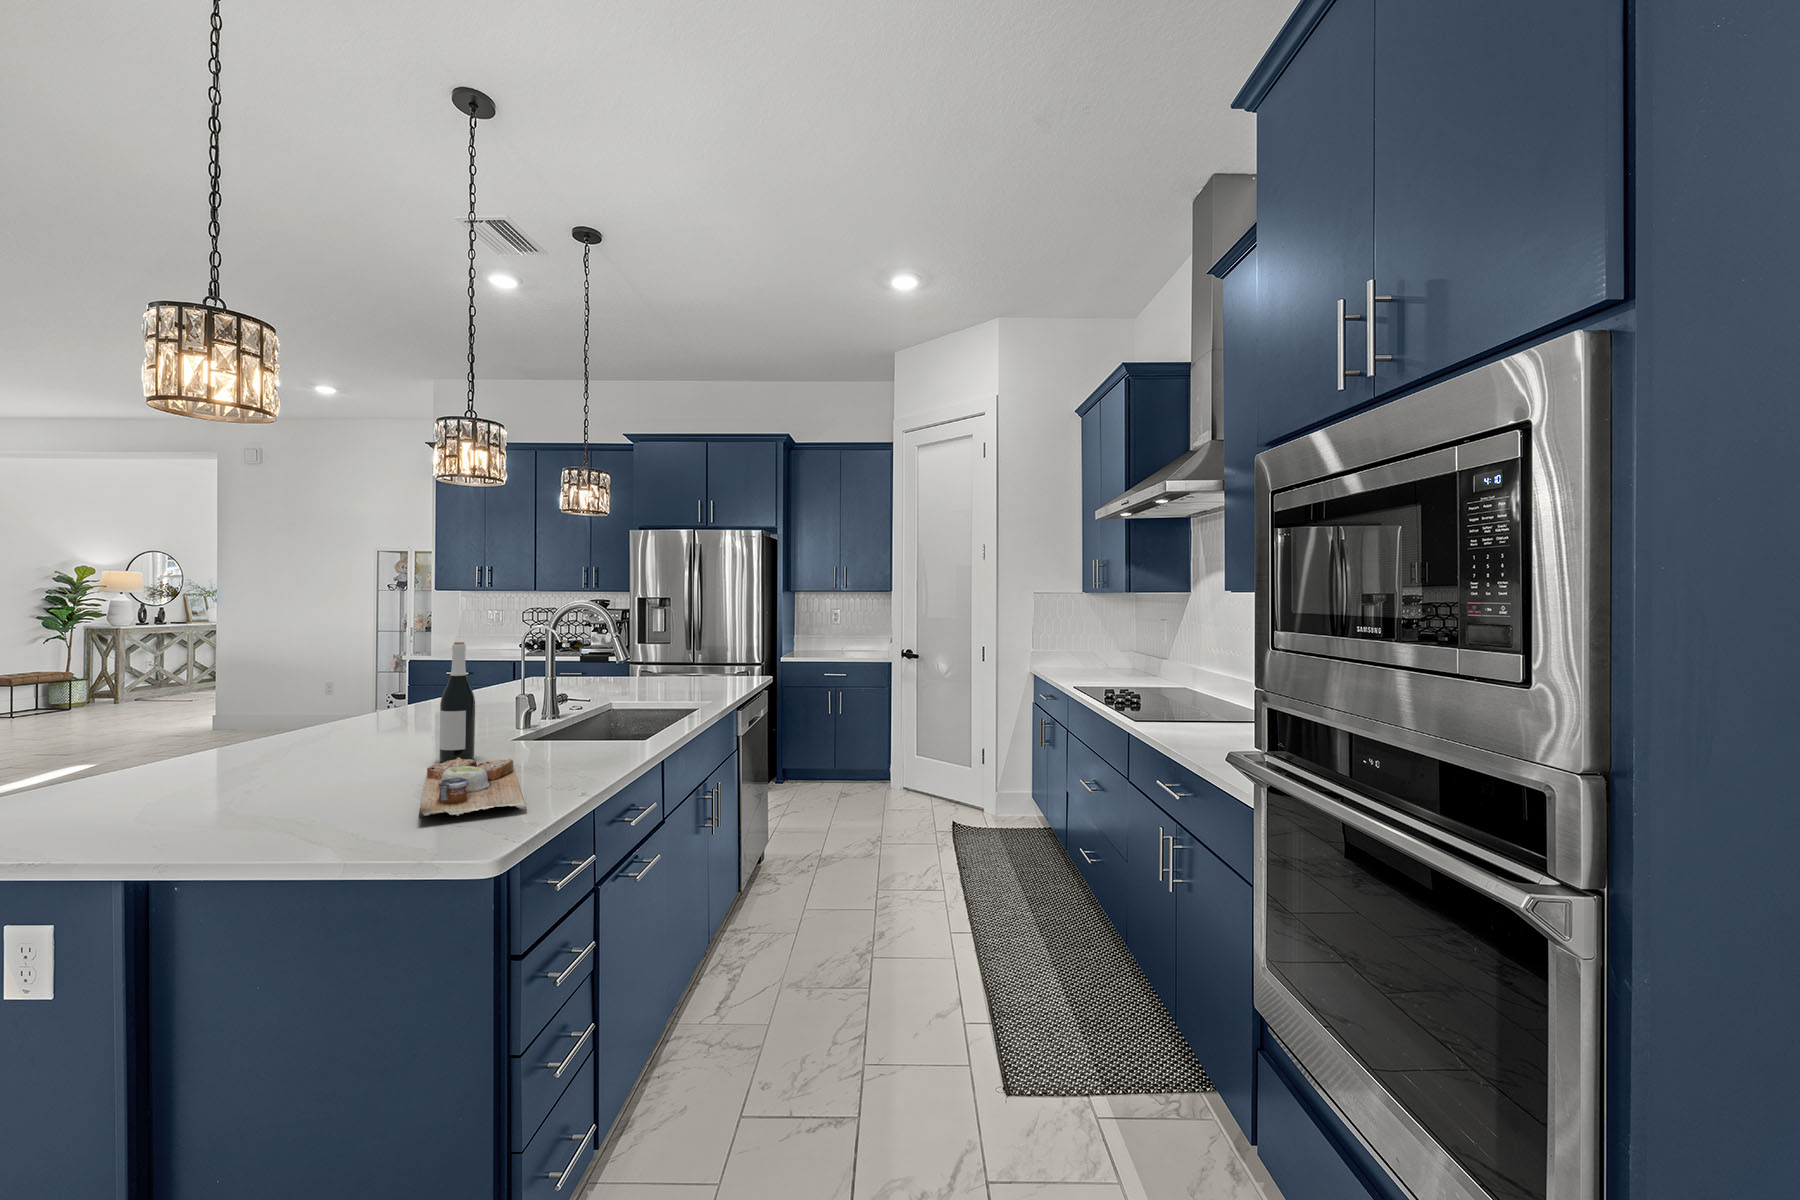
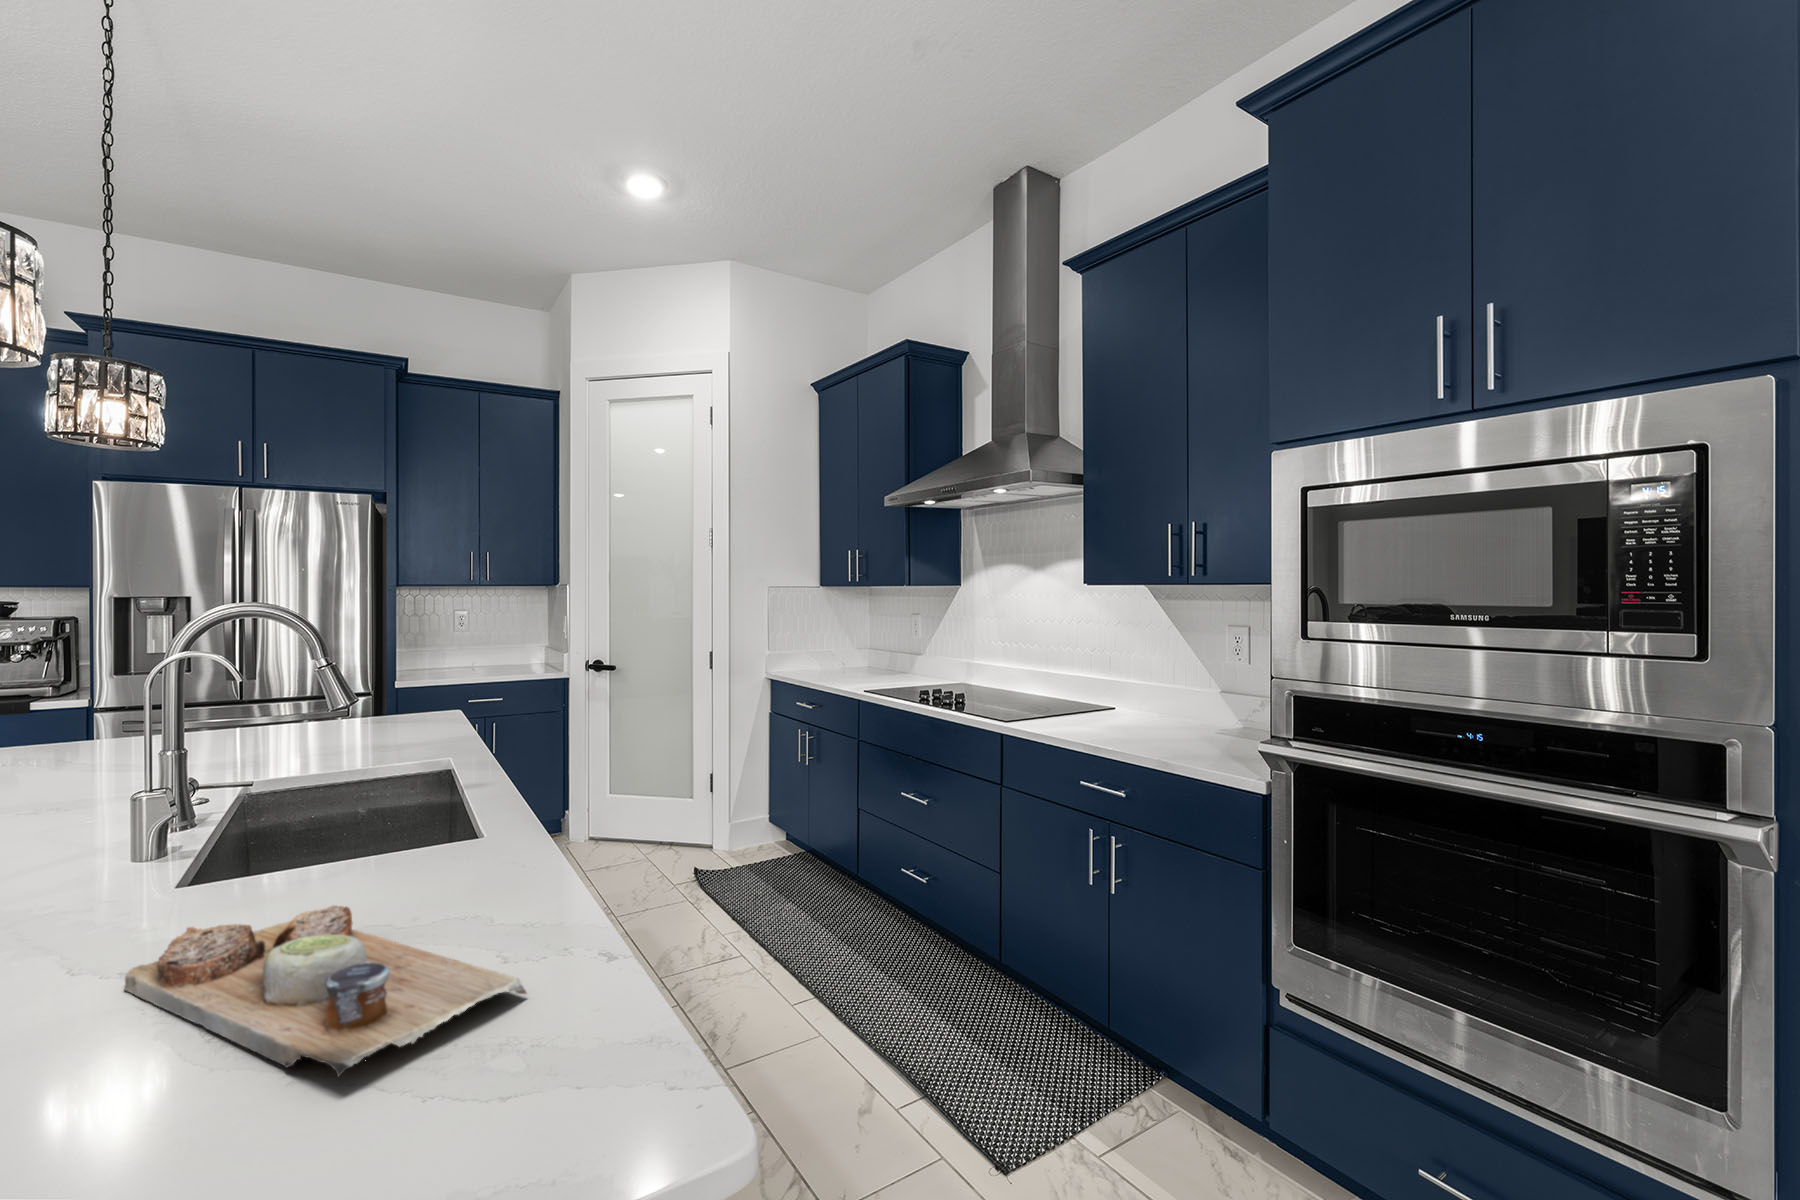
wine bottle: present [439,642,475,762] -> none [78,683,167,947]

